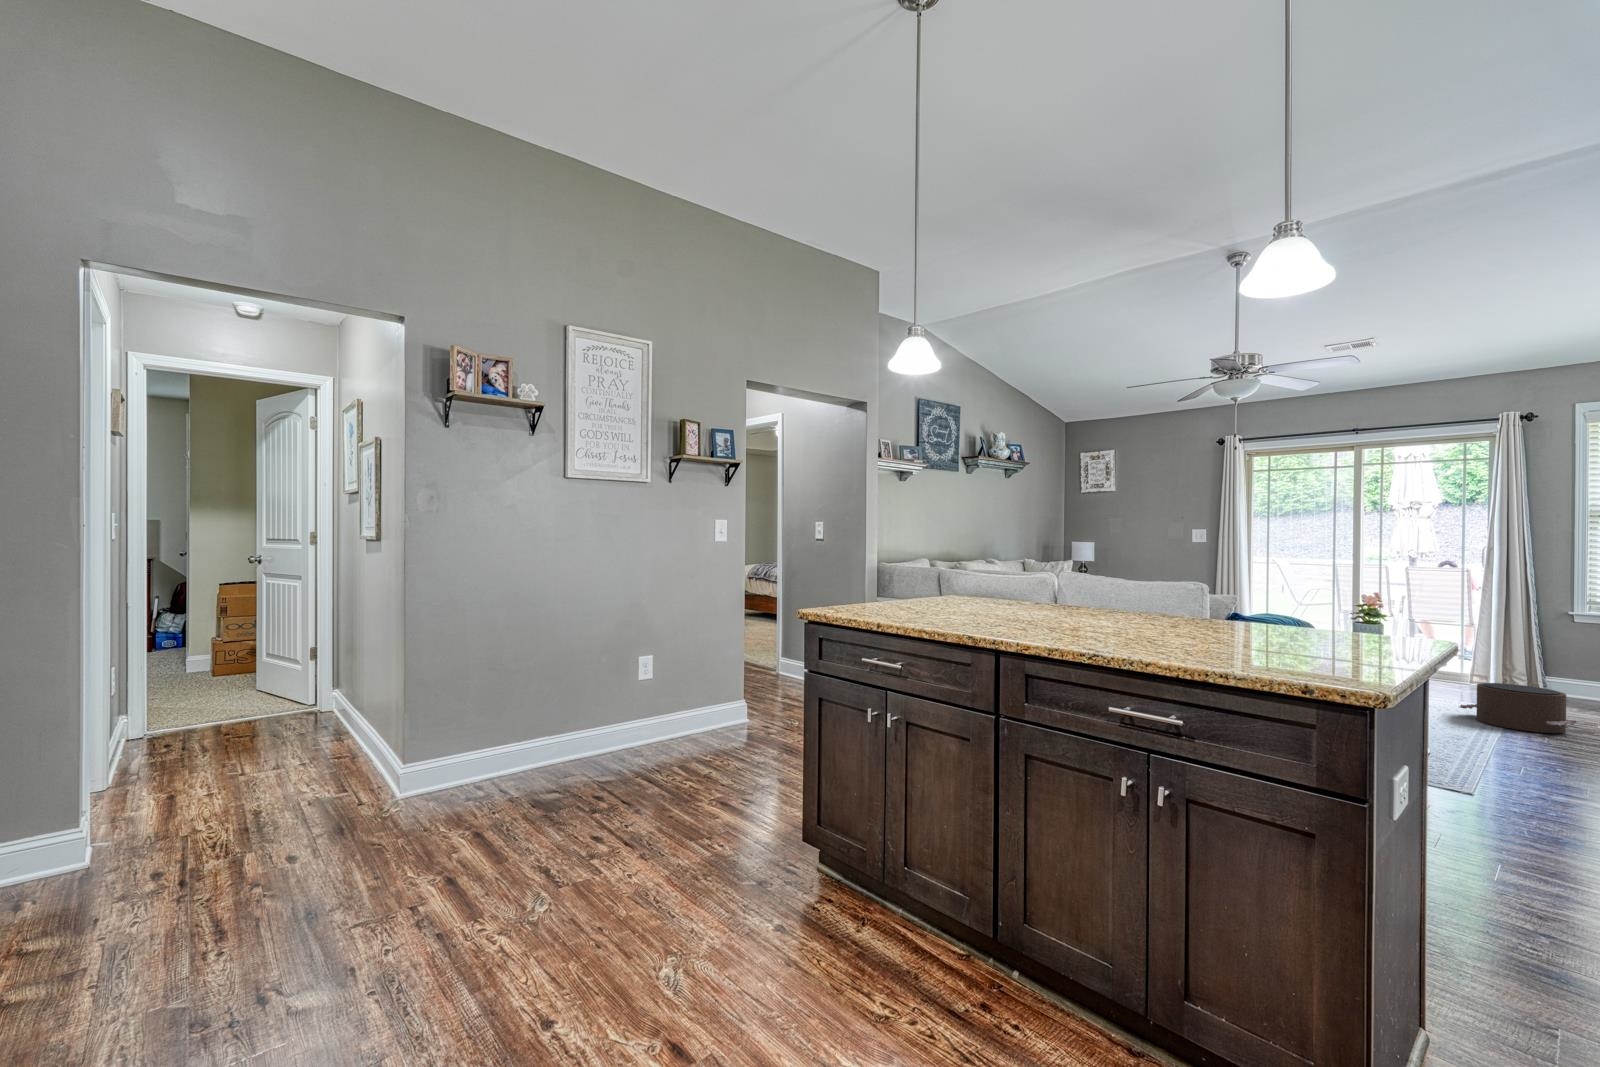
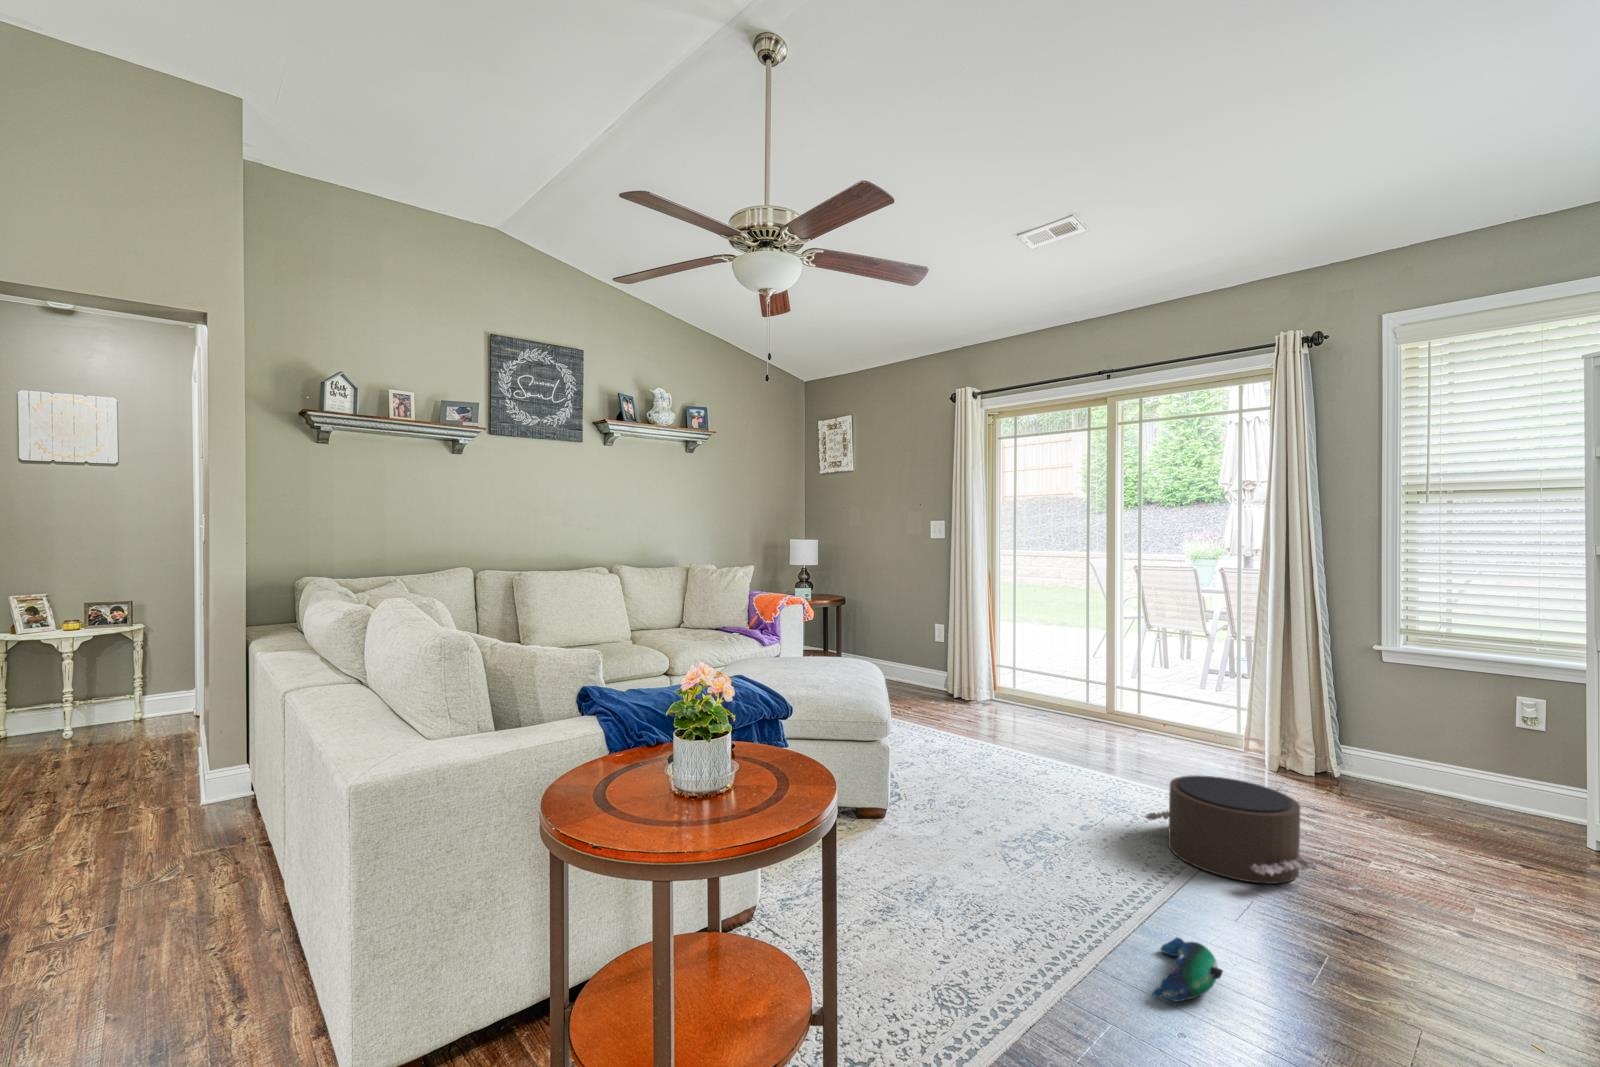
plush toy: none [1525,742,1575,763] -> present [1152,938,1223,1002]

